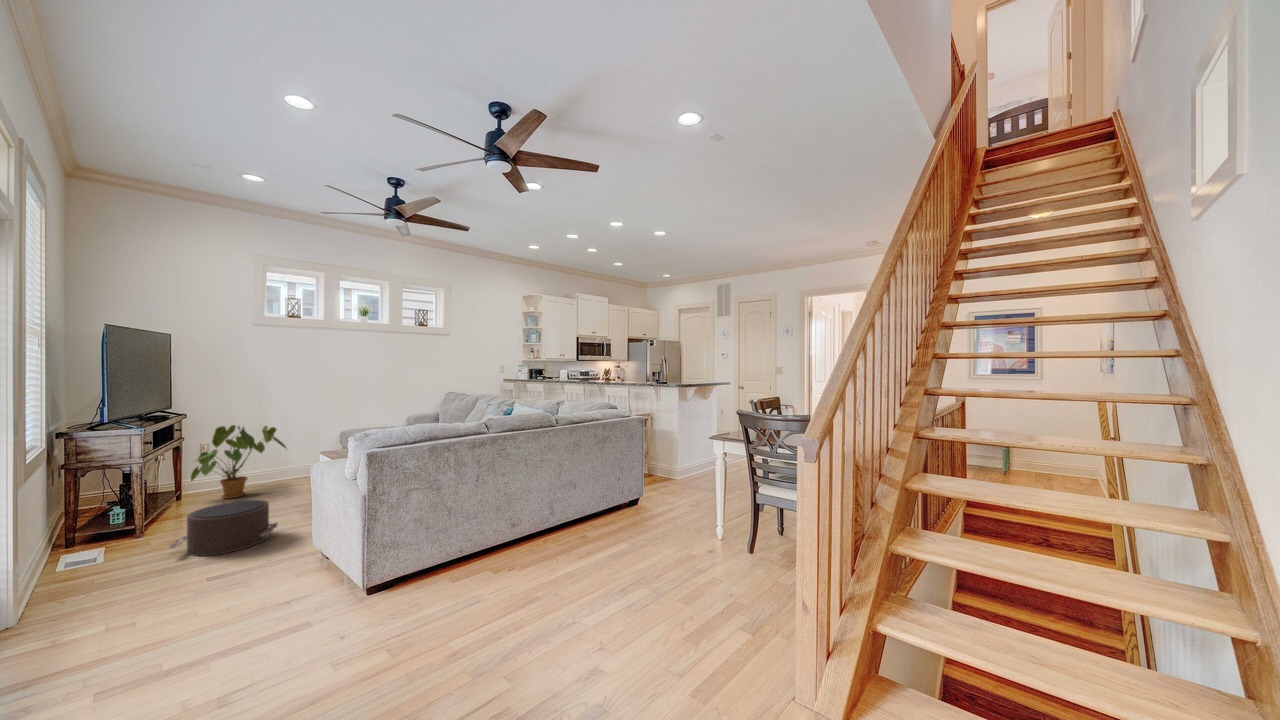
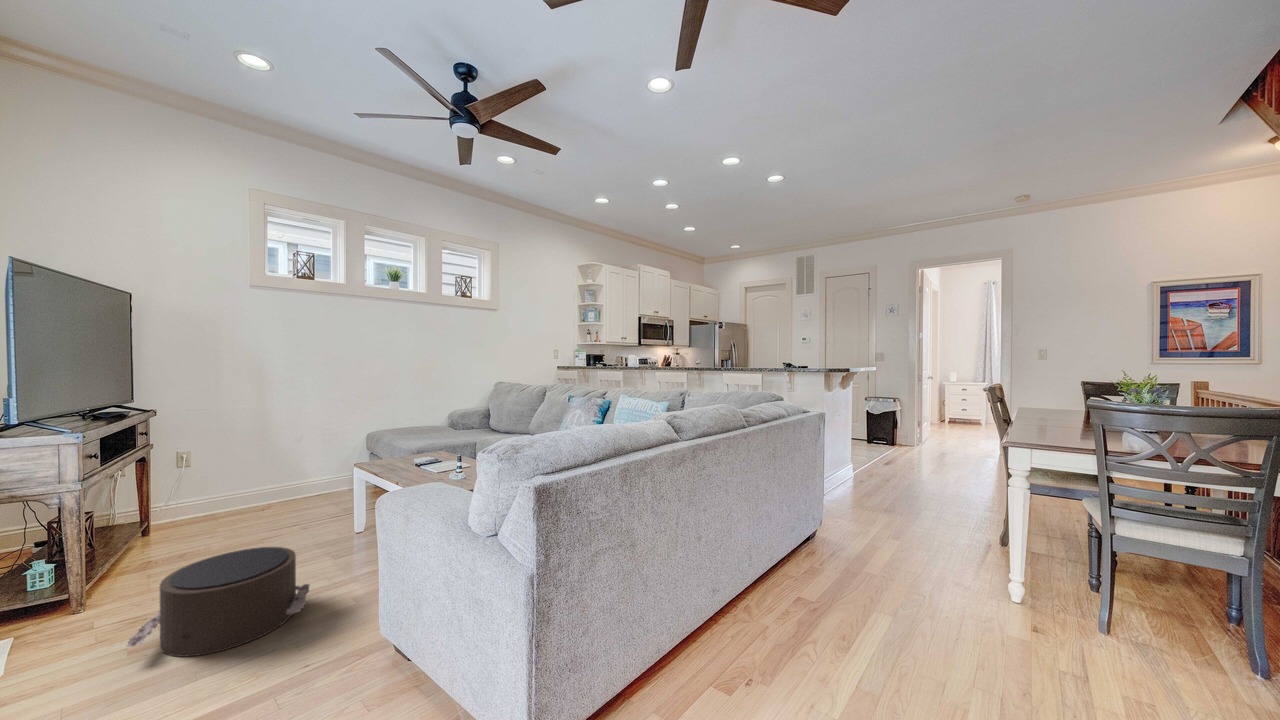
house plant: present [191,425,286,499] -> none [159,425,303,533]

